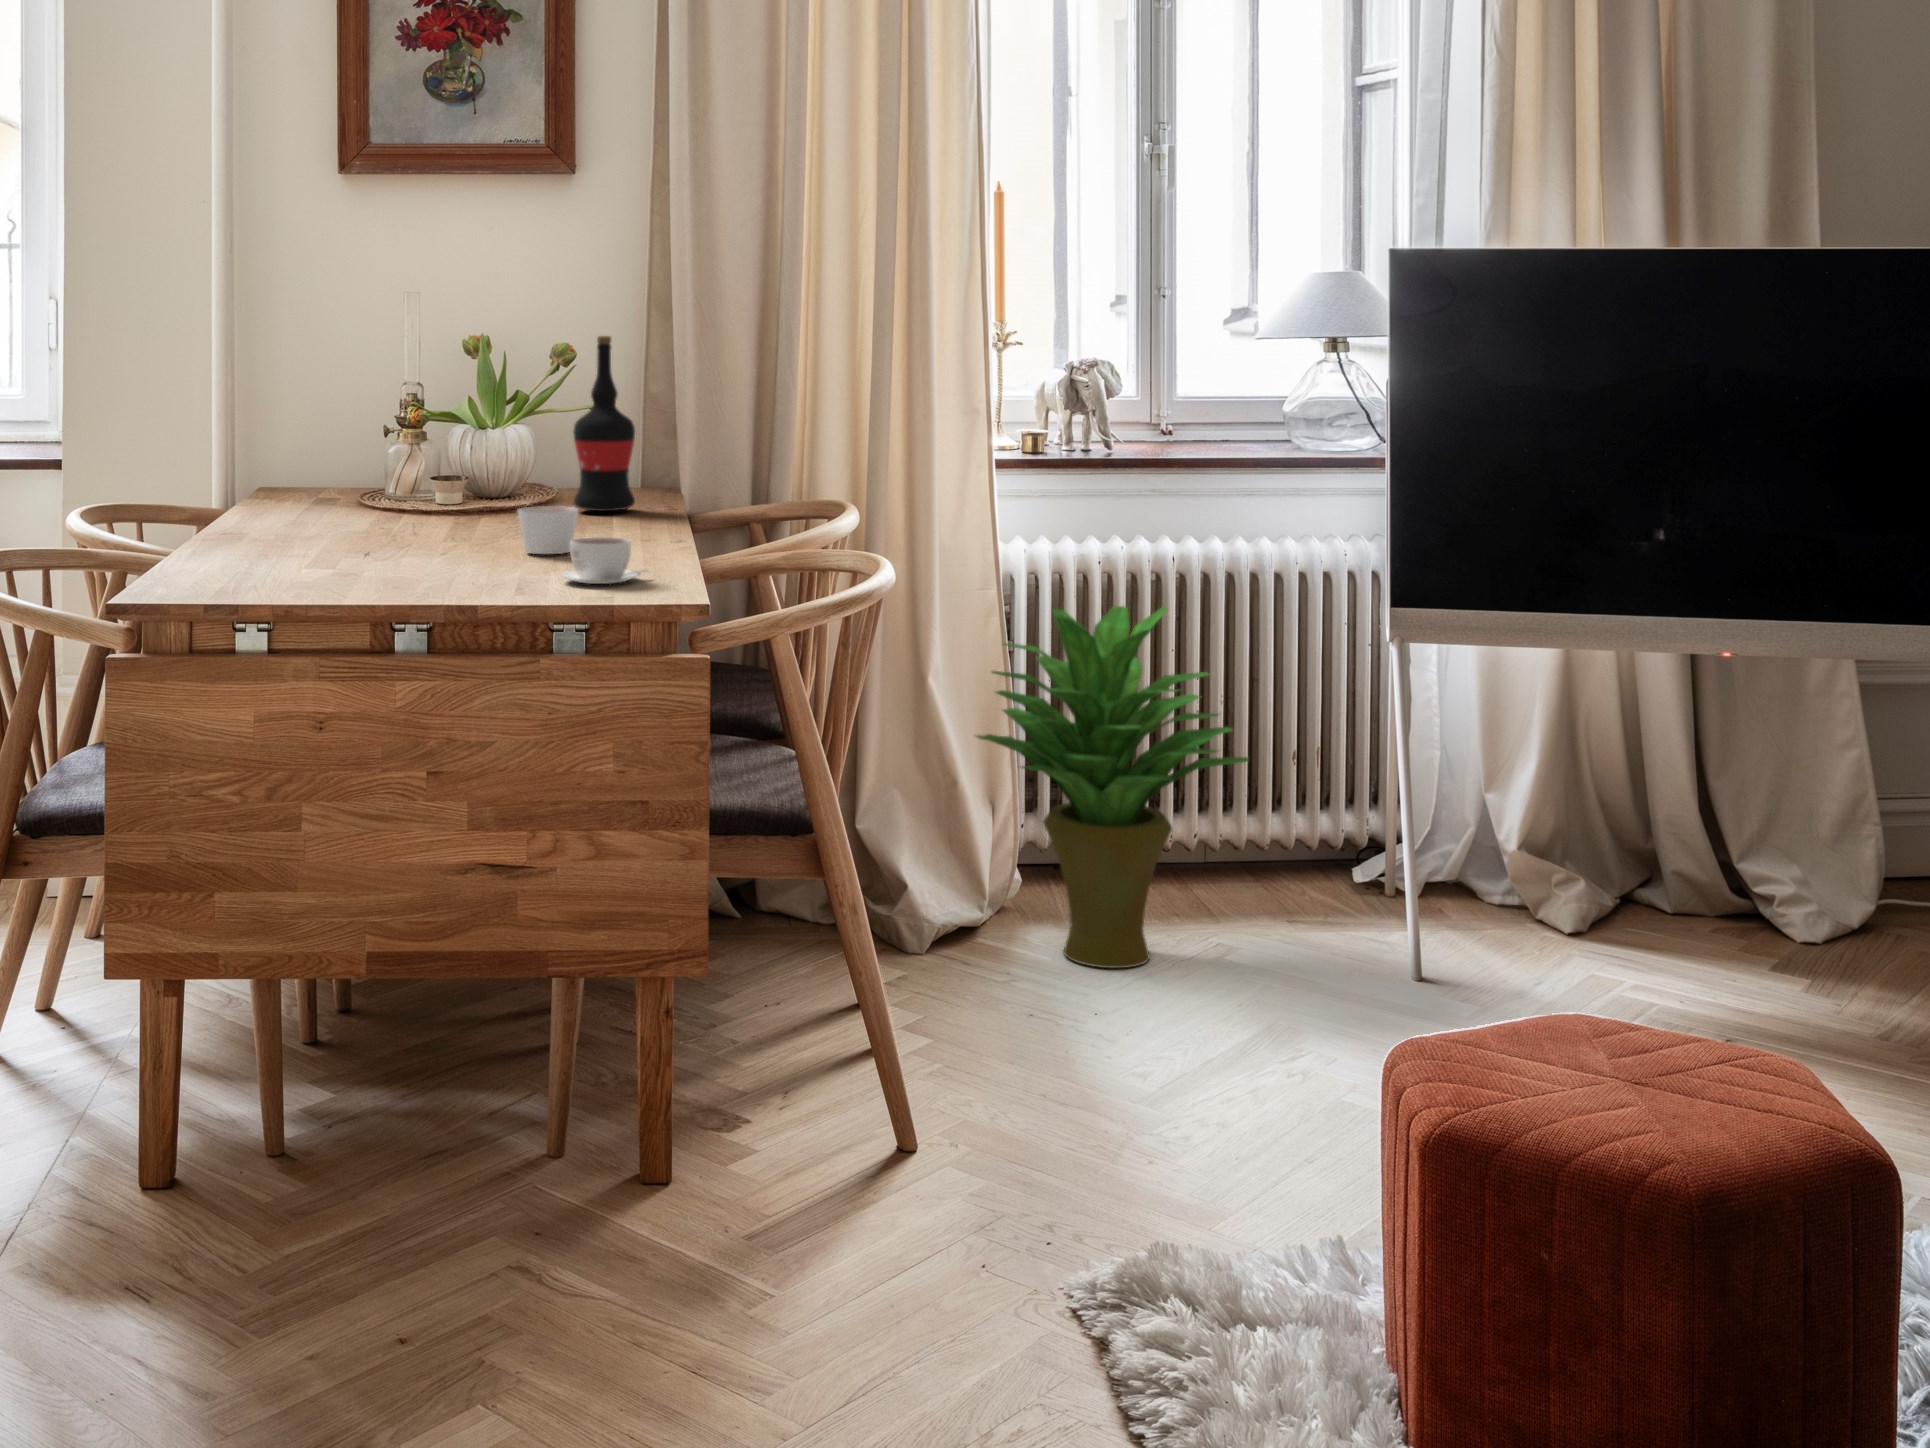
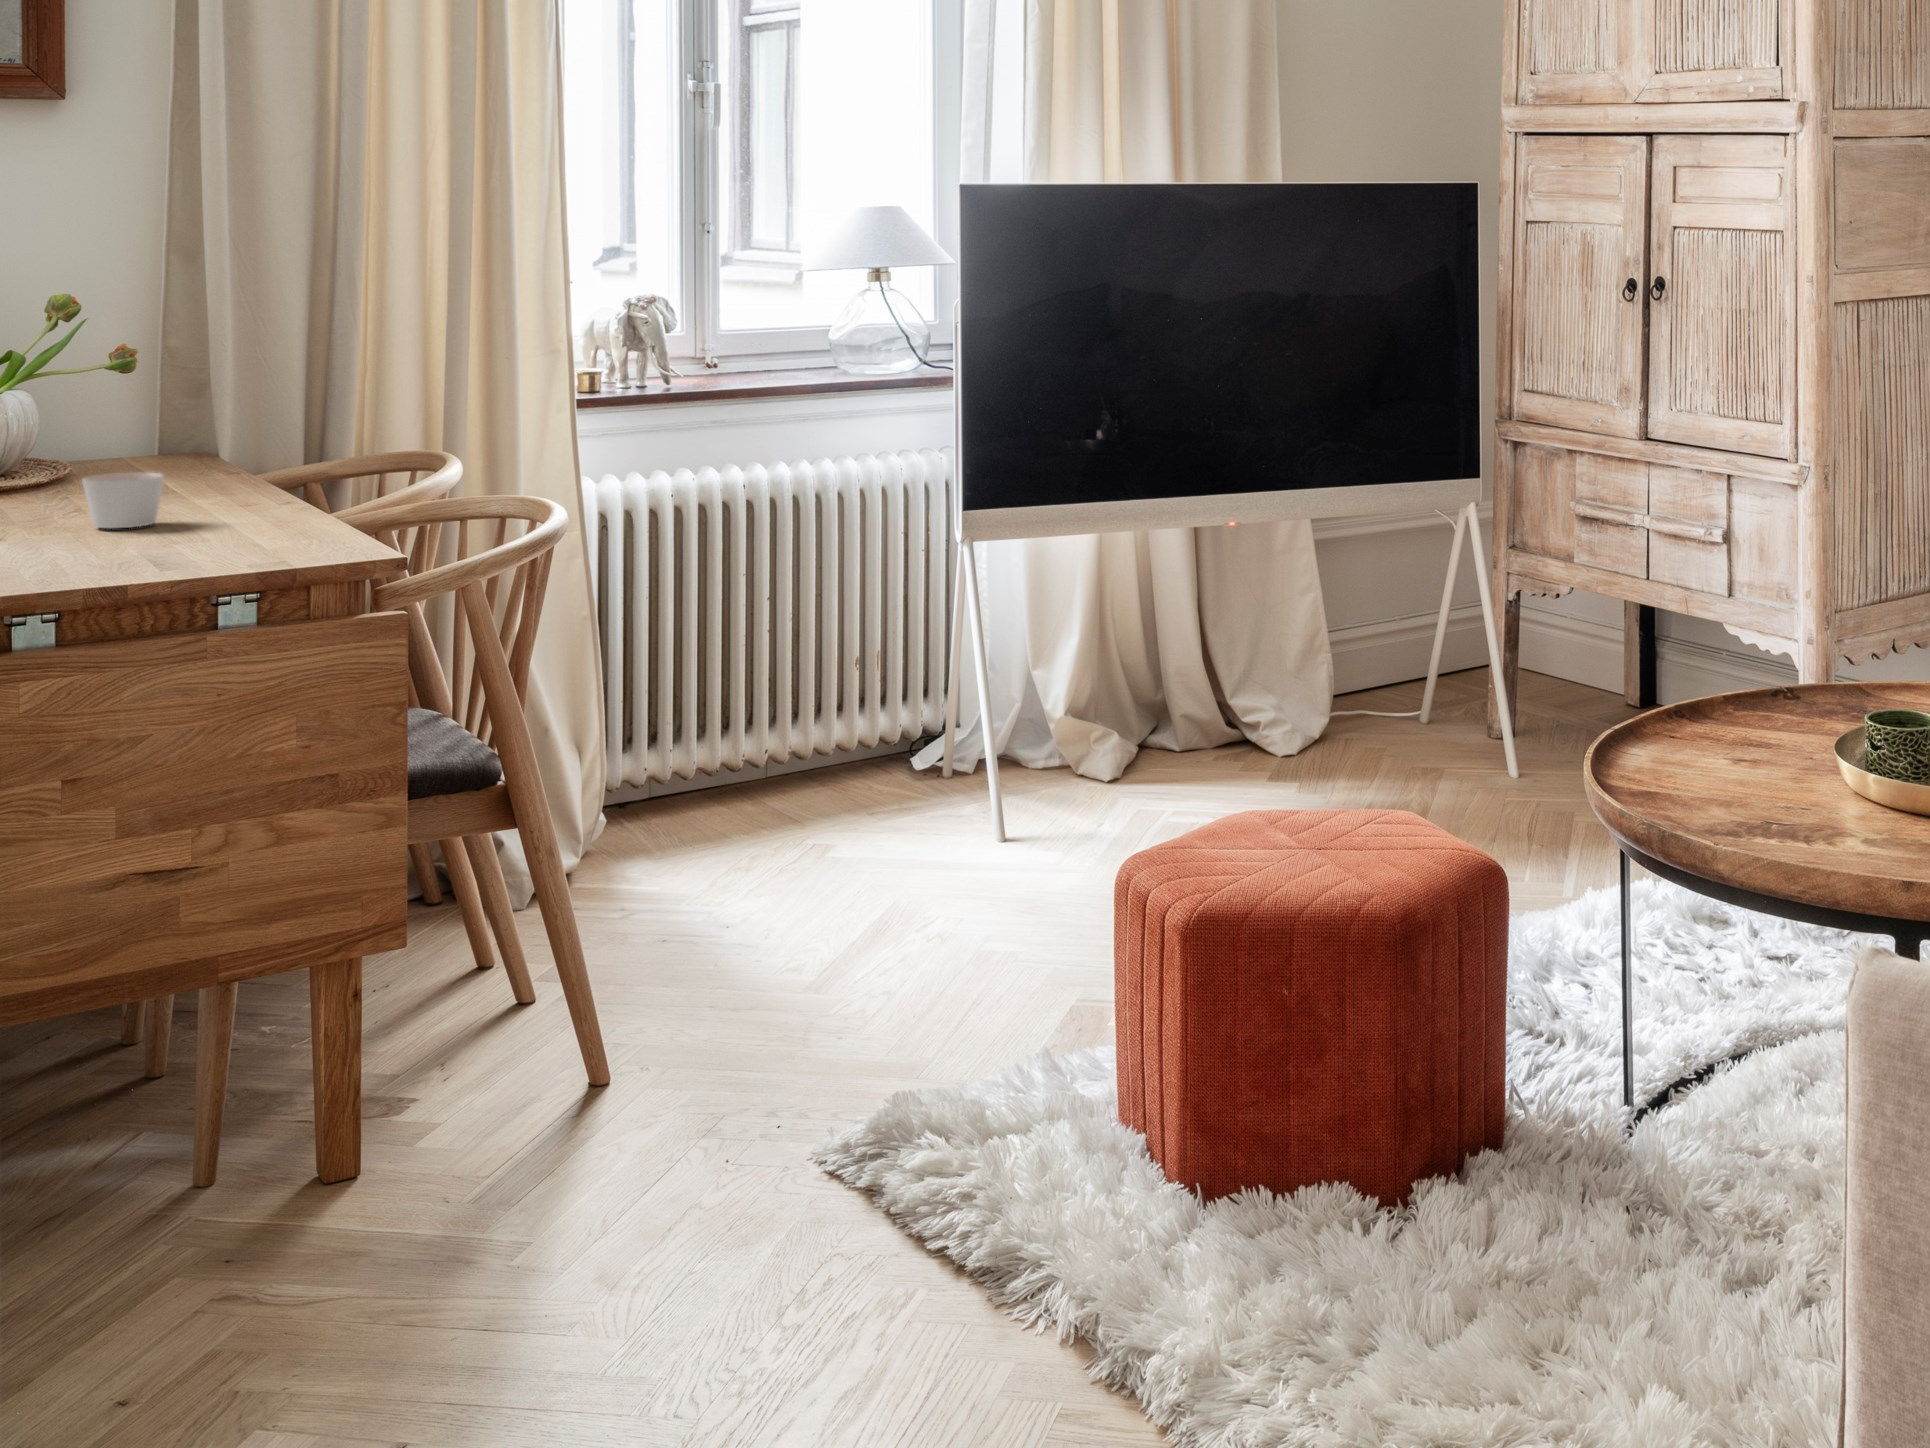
wine bottle: present [573,336,635,511] -> none [89,277,173,478]
coffee cup: present [561,537,640,584] -> none [186,501,293,553]
potted plant: present [977,606,1249,968] -> none [581,530,857,885]

